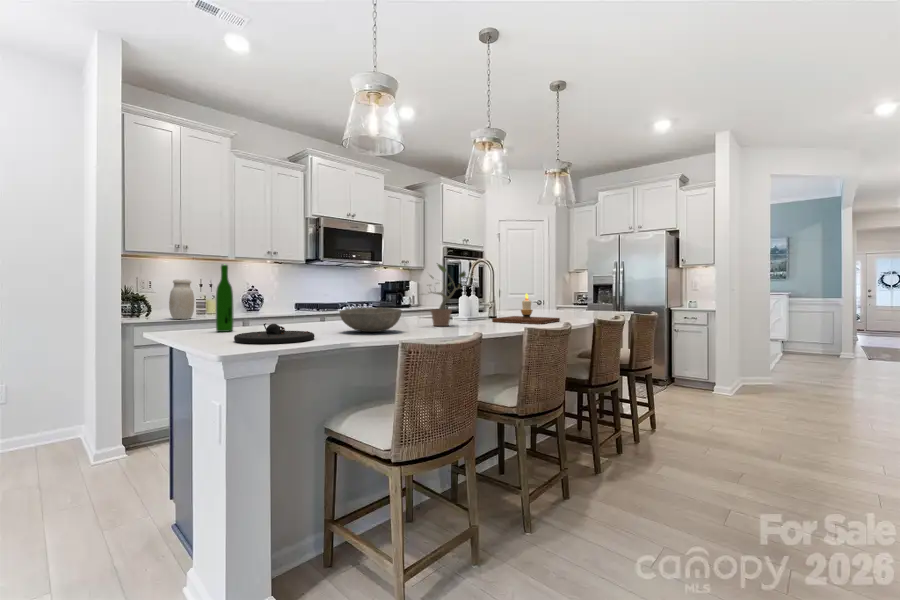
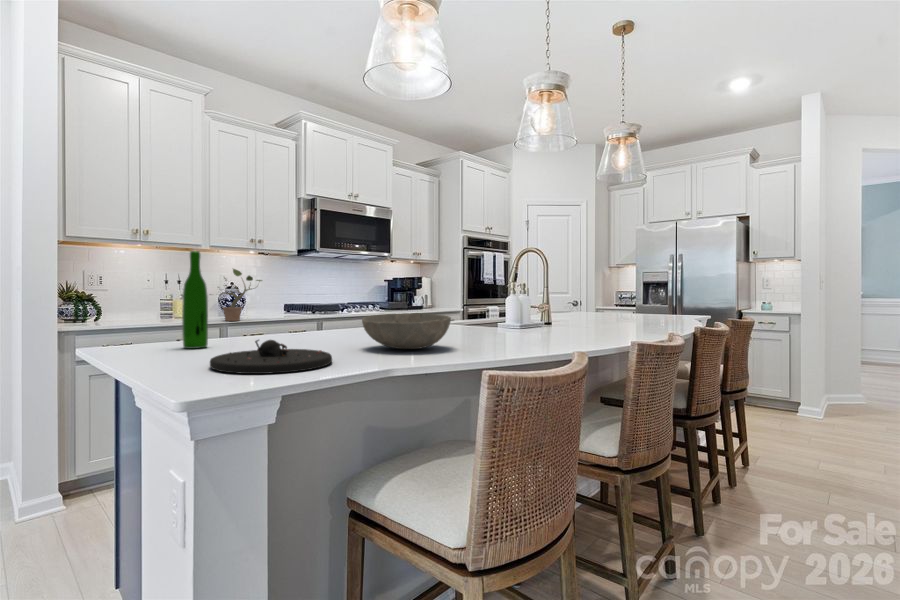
potted plant: present [430,263,468,326] -> present [222,269,262,321]
jar: present [169,280,194,319] -> none [124,274,157,325]
candle: present [492,293,560,324] -> none [554,293,641,335]

